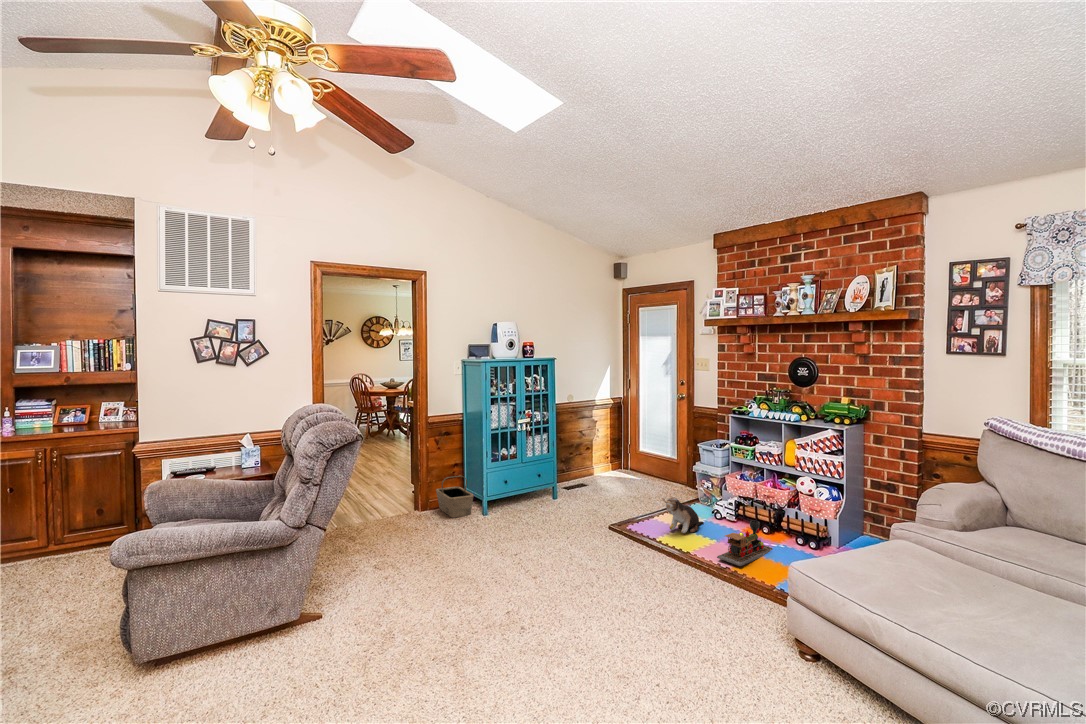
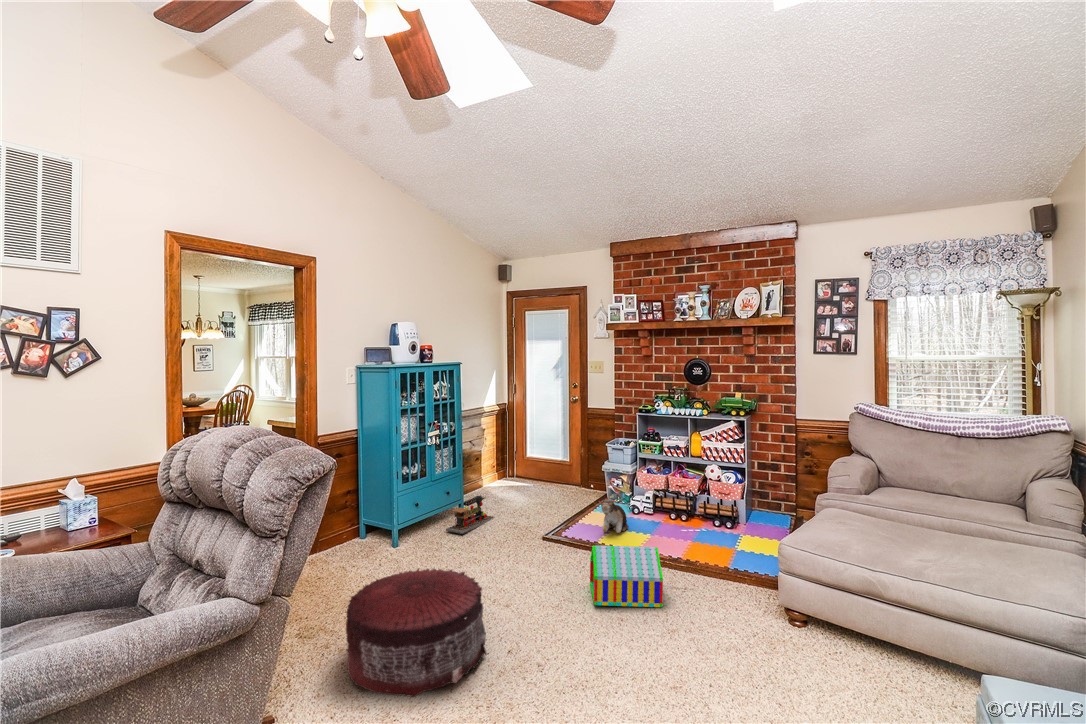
basket: present [436,476,474,518] -> none [326,504,380,557]
toy train: present [717,520,773,566] -> present [446,496,495,534]
pouf: none [394,528,500,619] -> present [346,568,486,697]
toy house: none [609,535,682,604] -> present [590,545,663,607]

